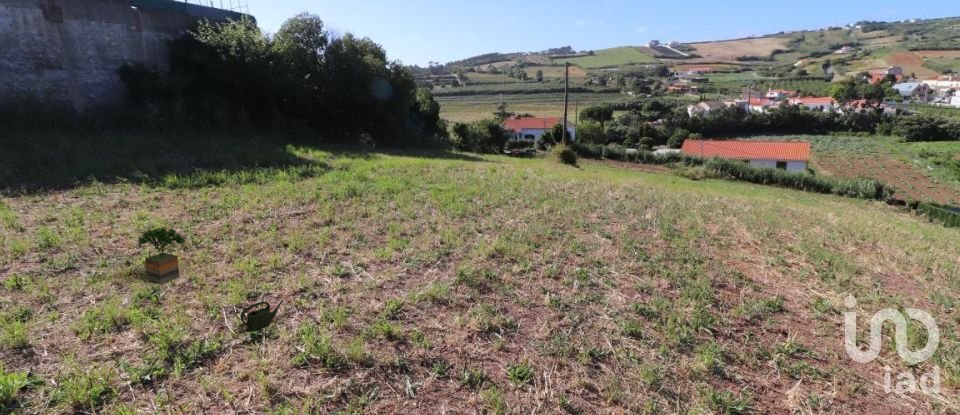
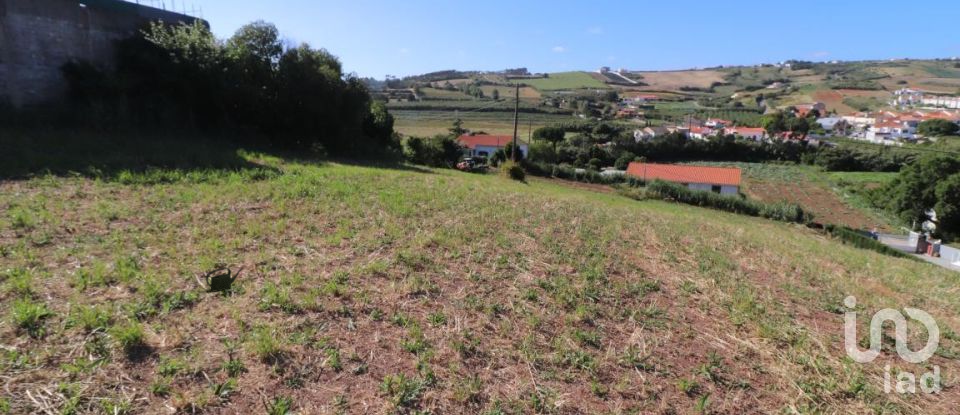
potted tree: present [138,228,186,284] -> none [109,207,154,257]

